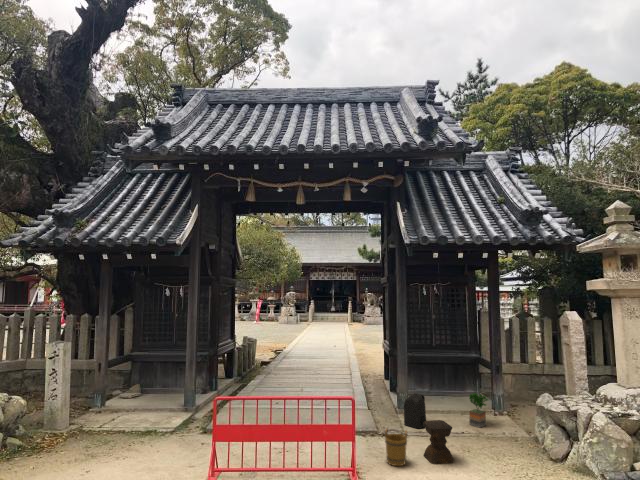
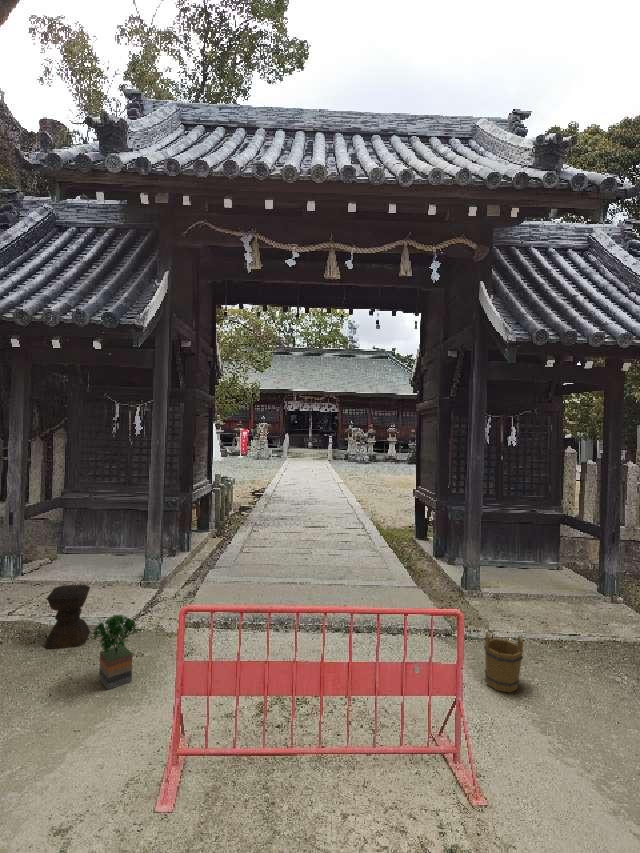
backpack: present [404,393,426,429] -> none [479,568,513,620]
potted tree: present [469,393,488,428] -> present [93,615,143,690]
stool: present [424,420,454,464] -> present [44,585,90,649]

